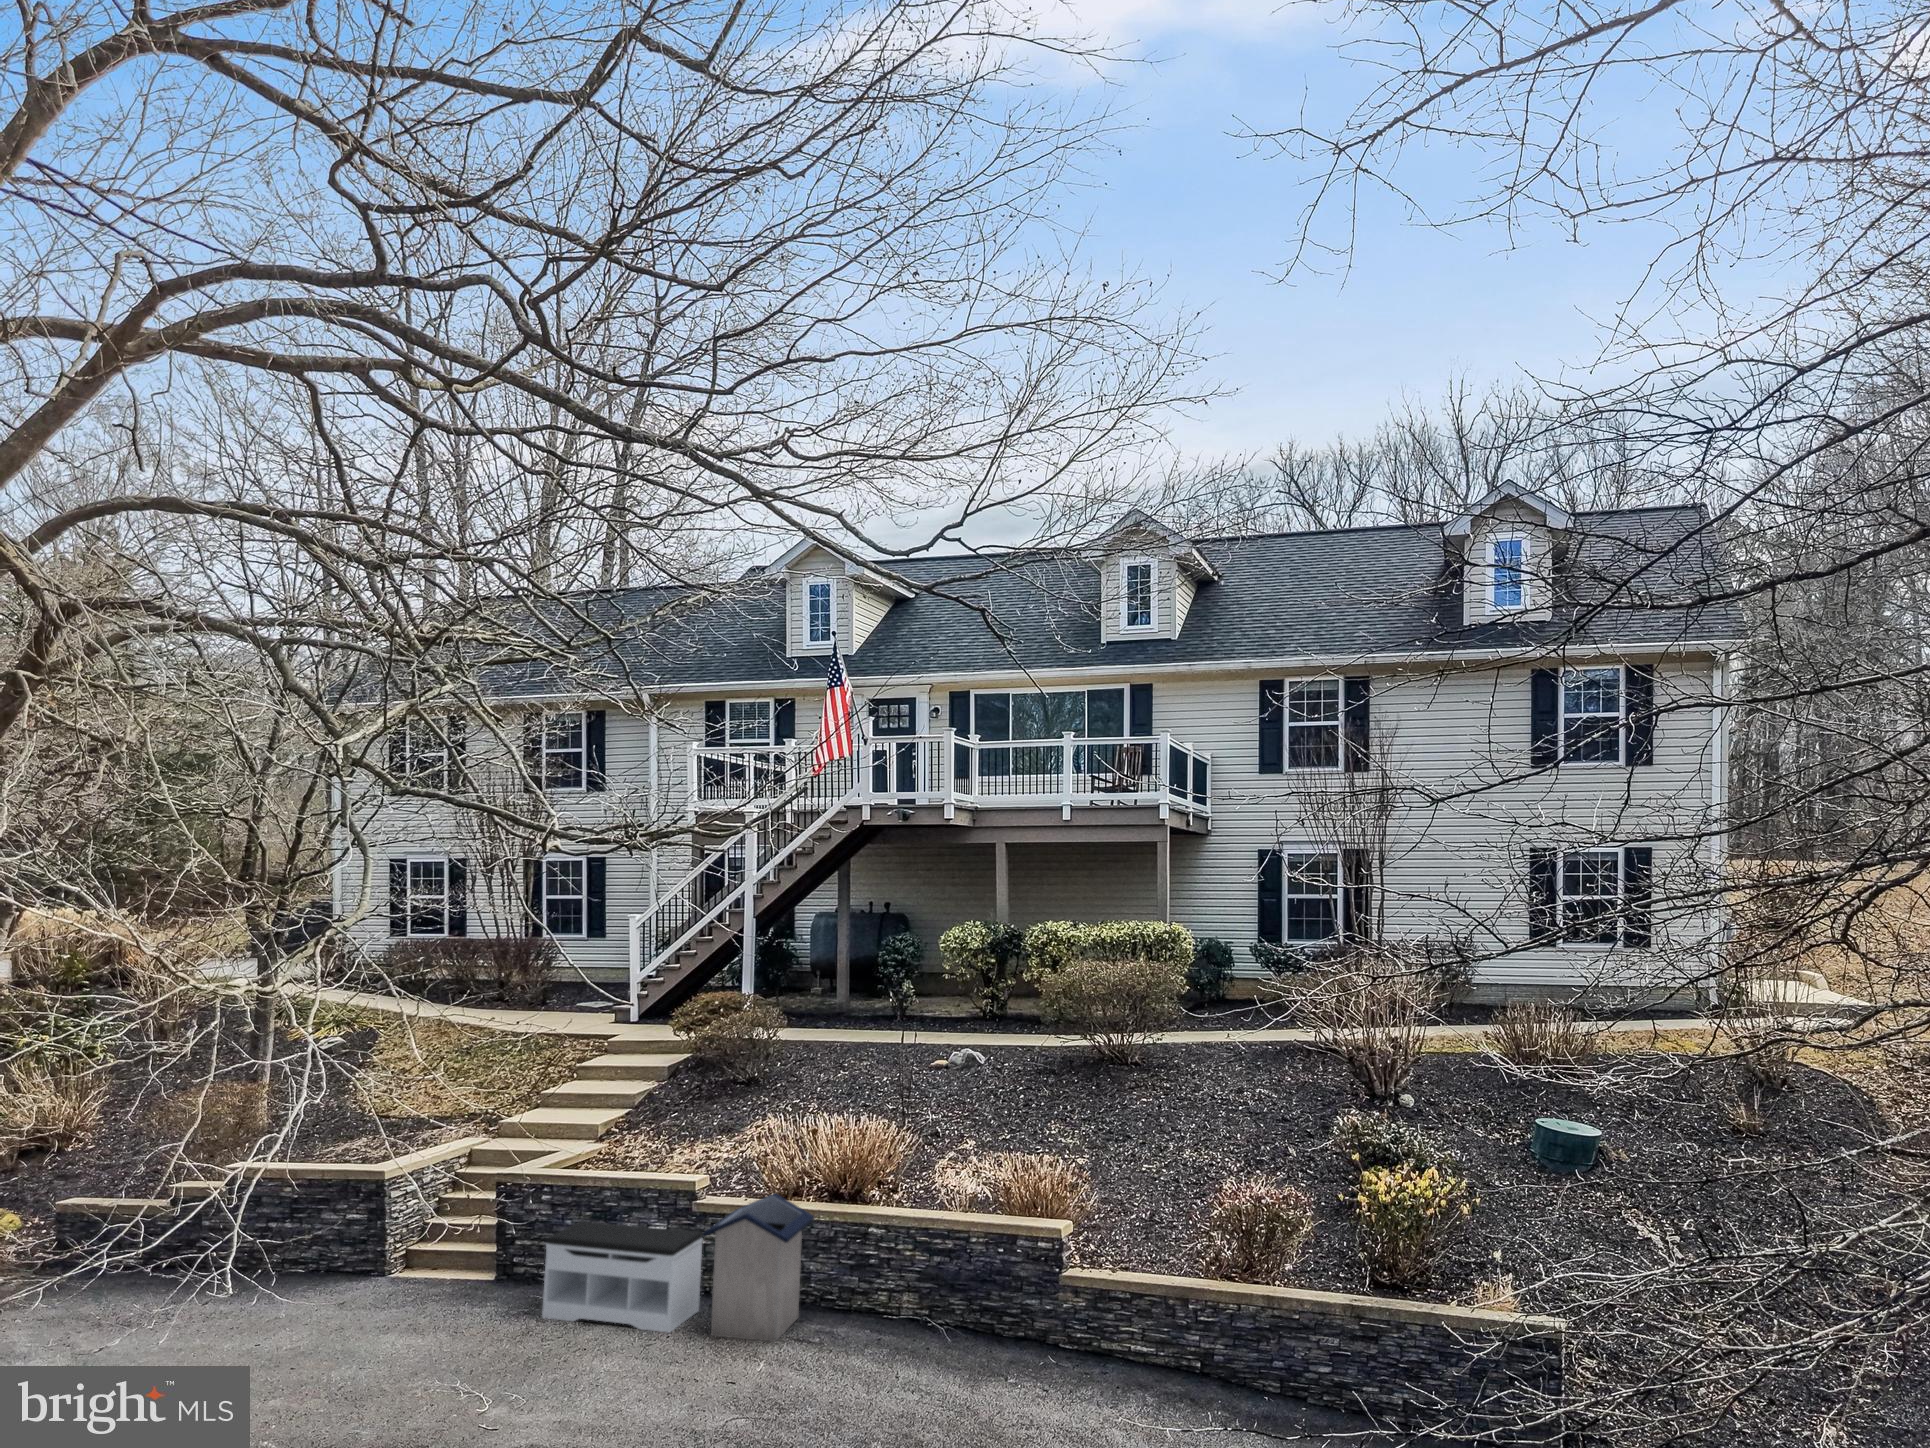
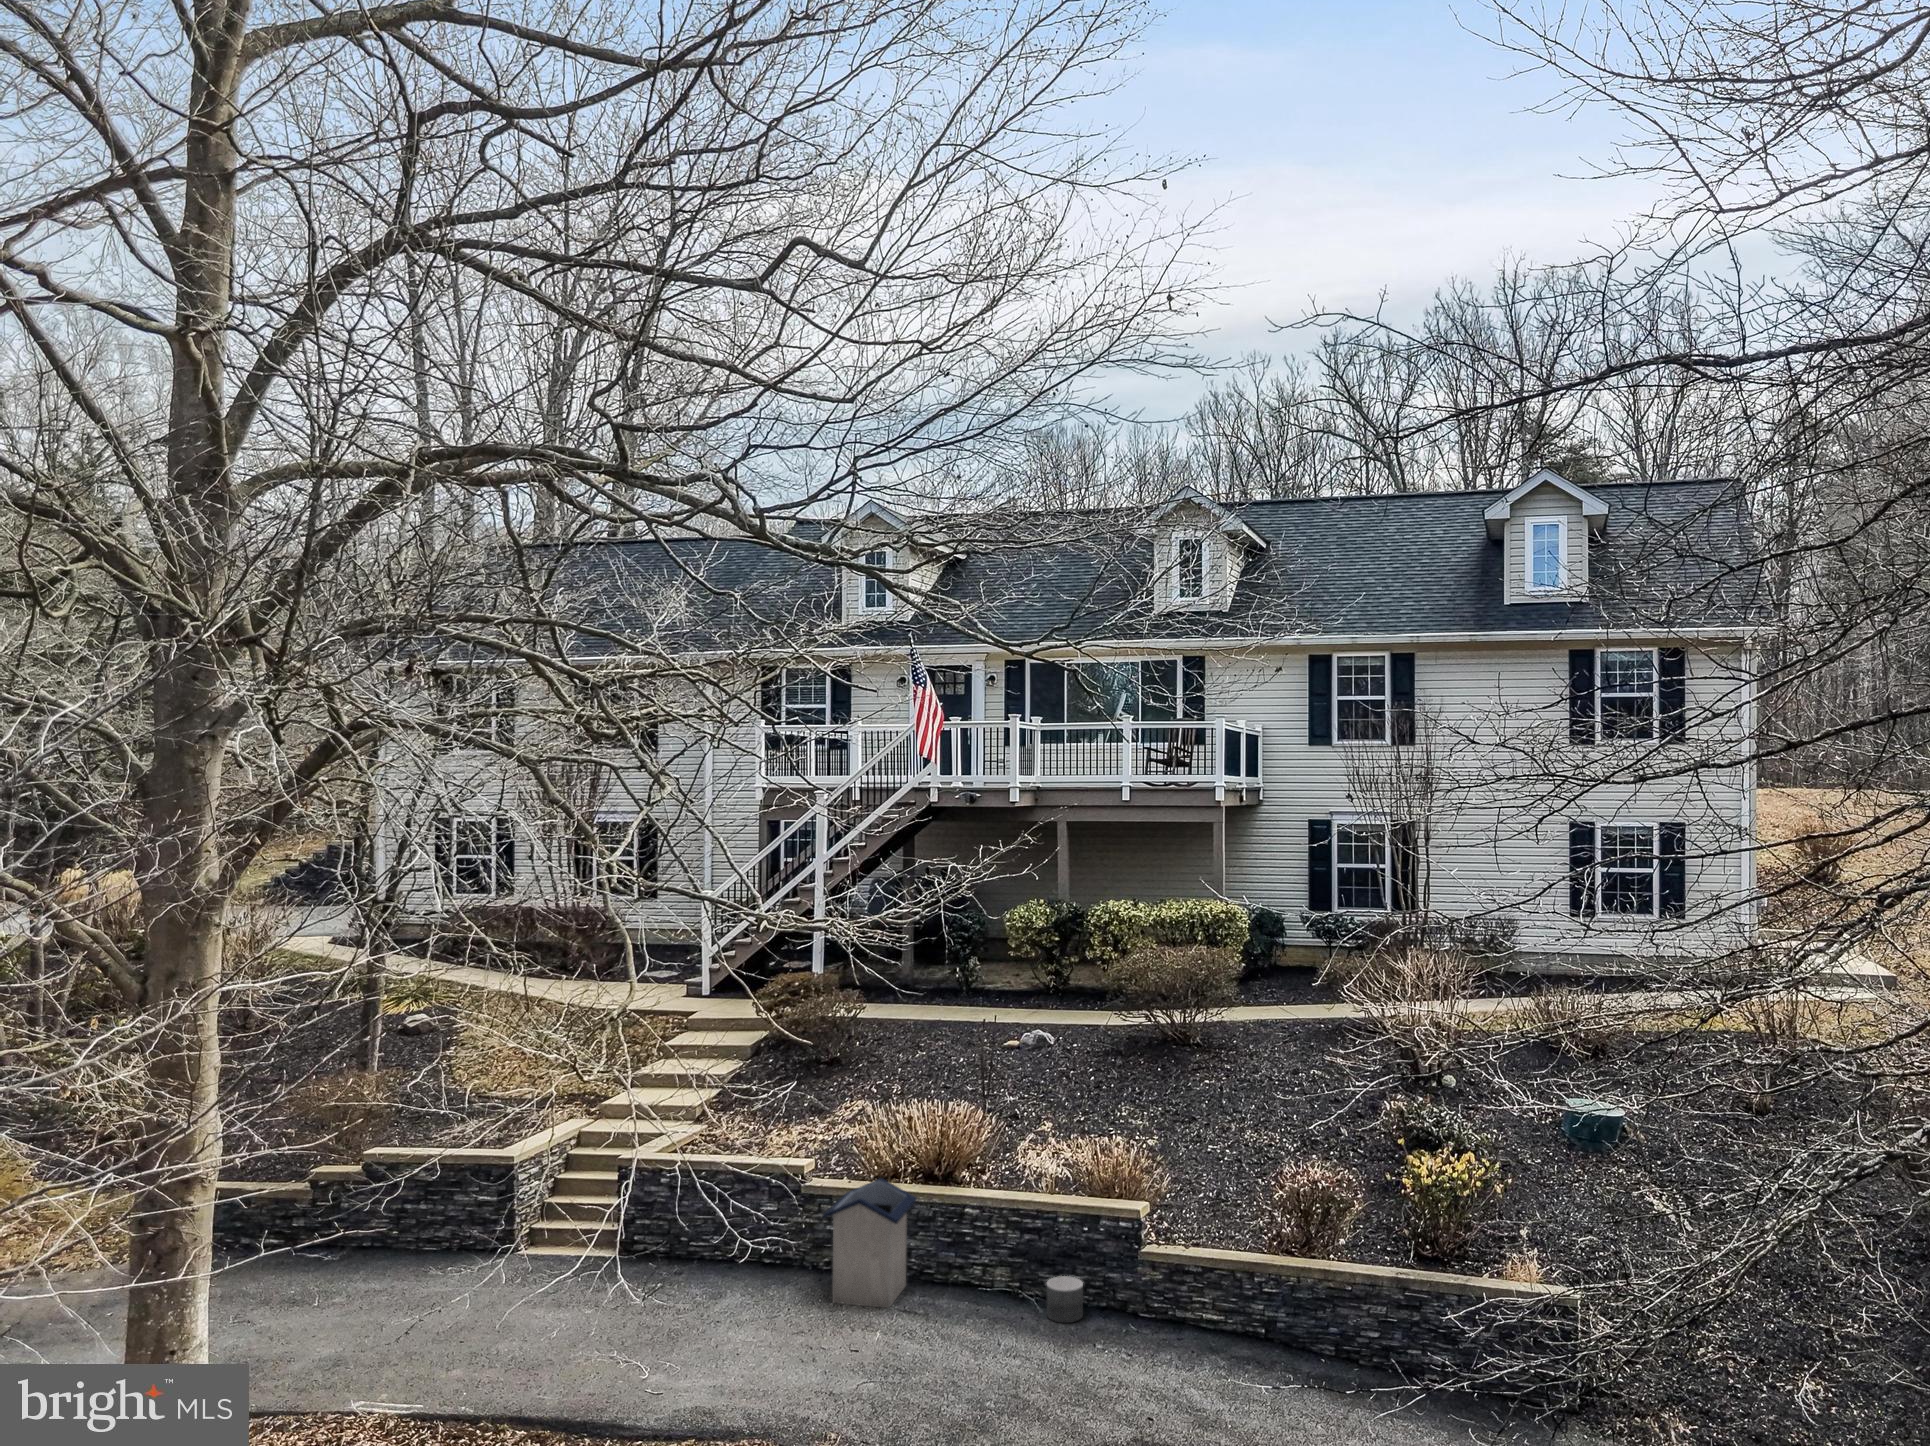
bench: present [542,1221,703,1333] -> none [684,1202,819,1301]
planter: none [956,1306,998,1359] -> present [1047,1276,1083,1323]

